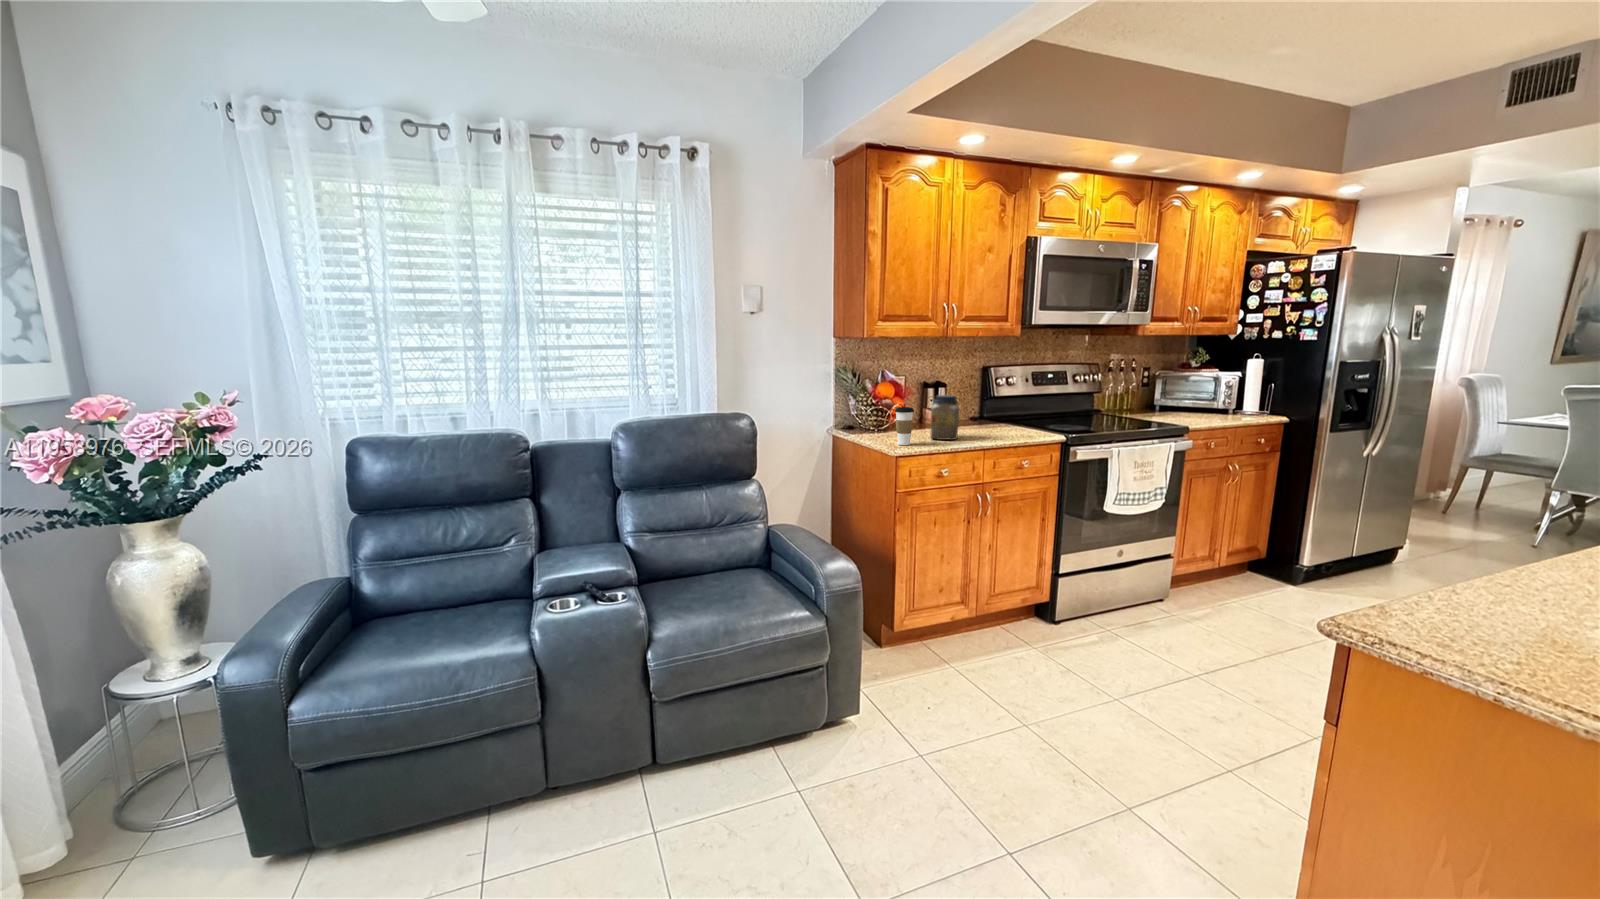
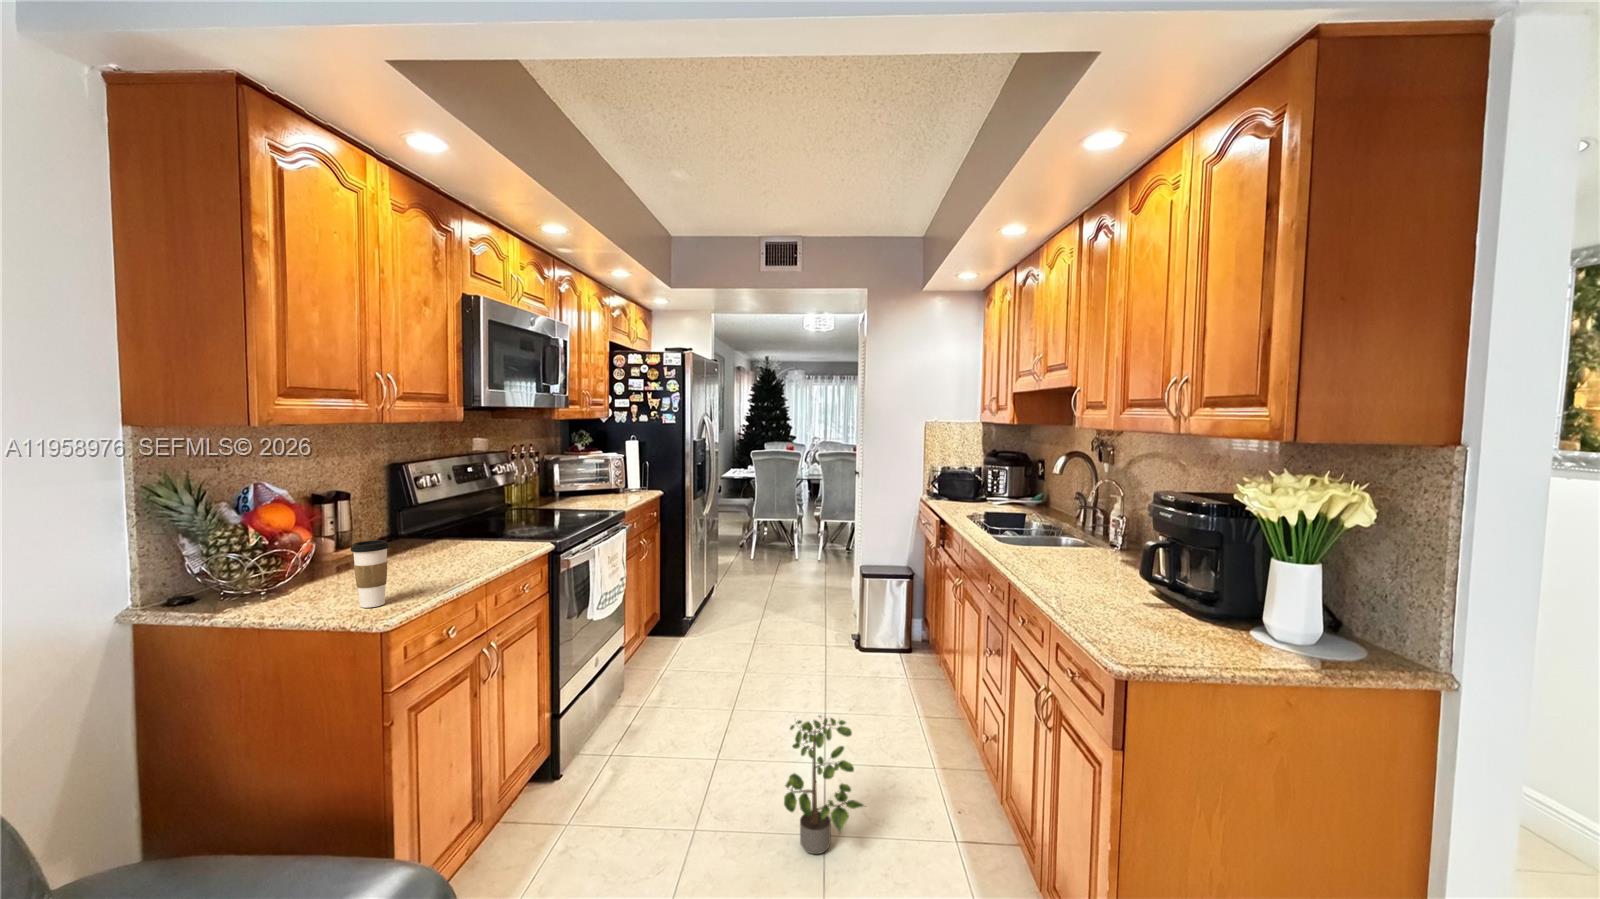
jar: present [930,395,959,440] -> none [387,511,438,586]
potted plant: none [1169,636,1259,776] -> present [784,716,864,854]

